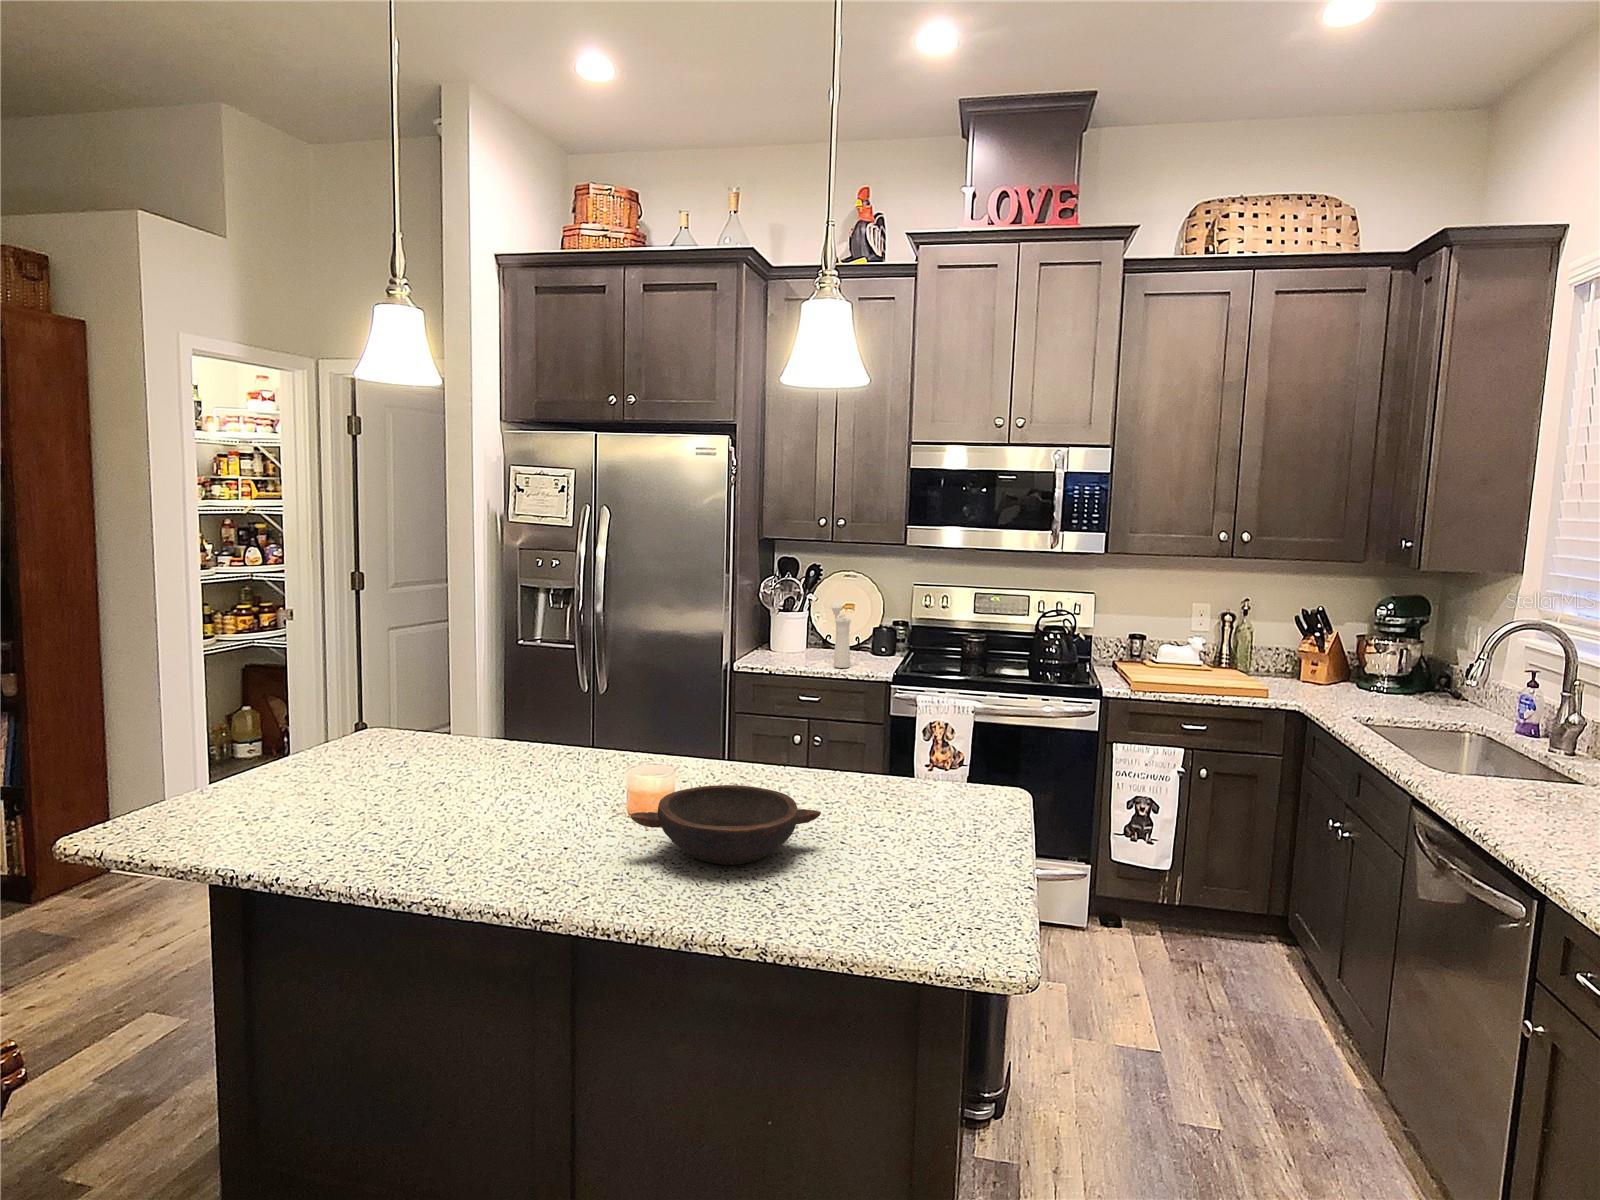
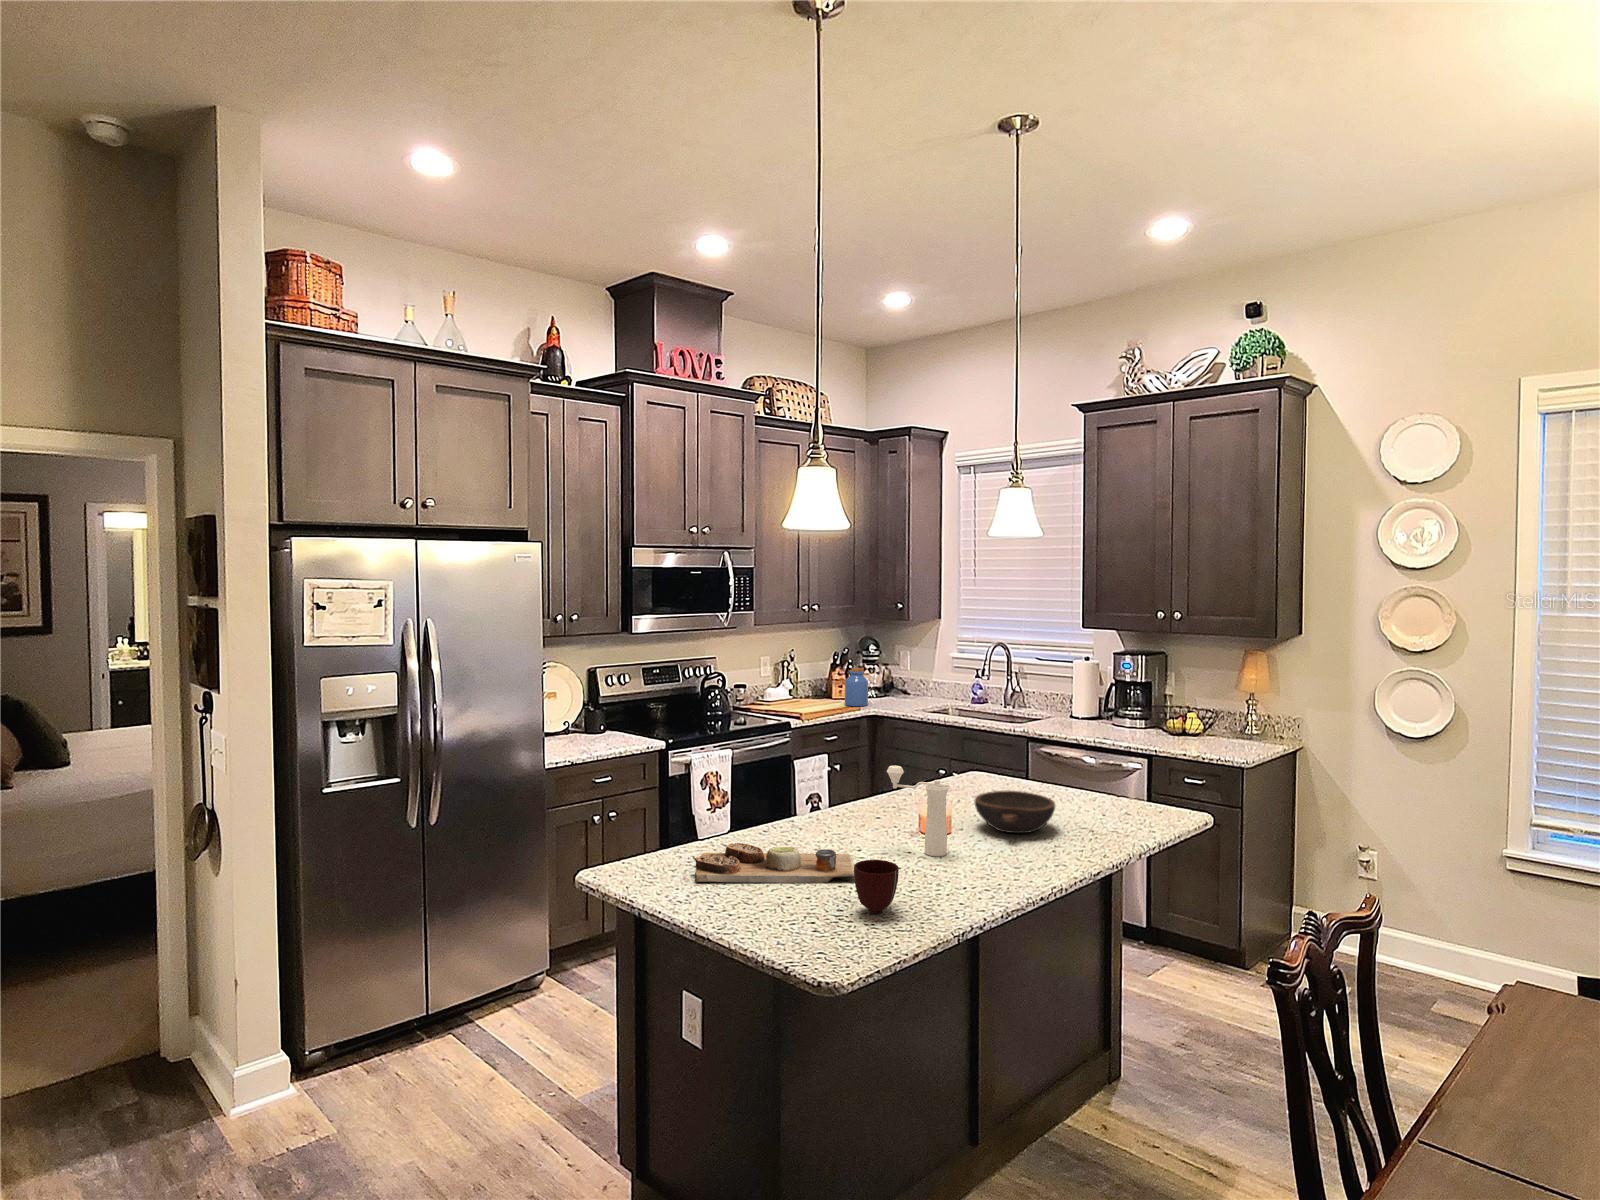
pepper mill: present [831,603,851,668] -> present [887,766,949,856]
jar: none [1288,635,1333,696] -> present [845,668,868,706]
cutting board: none [361,739,487,809] -> present [694,843,854,883]
mug: none [230,771,311,837] -> present [854,860,899,913]

